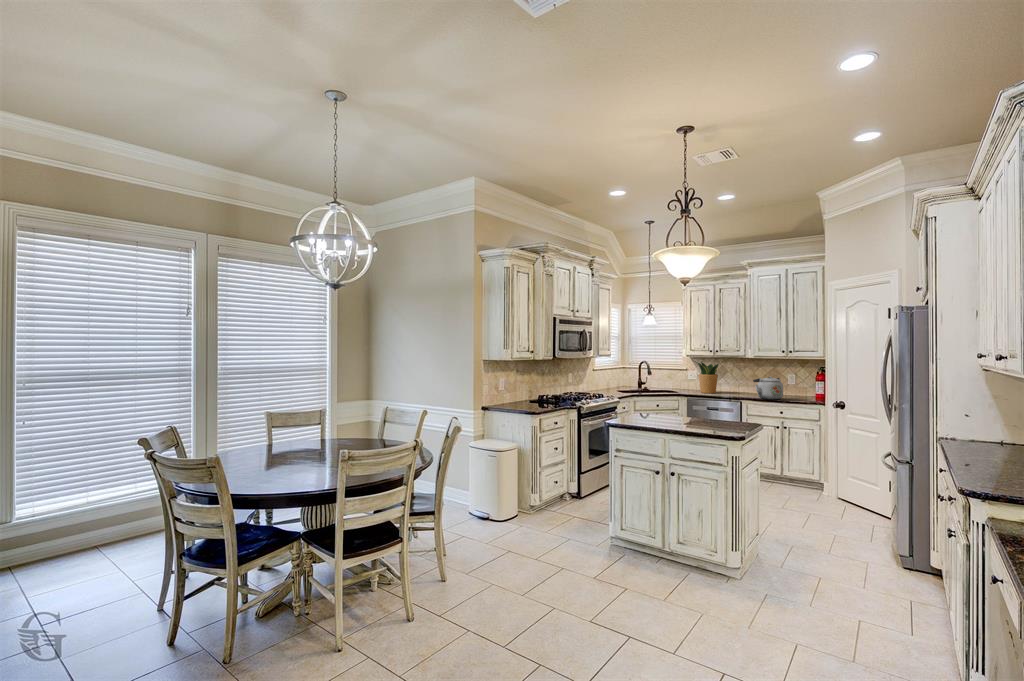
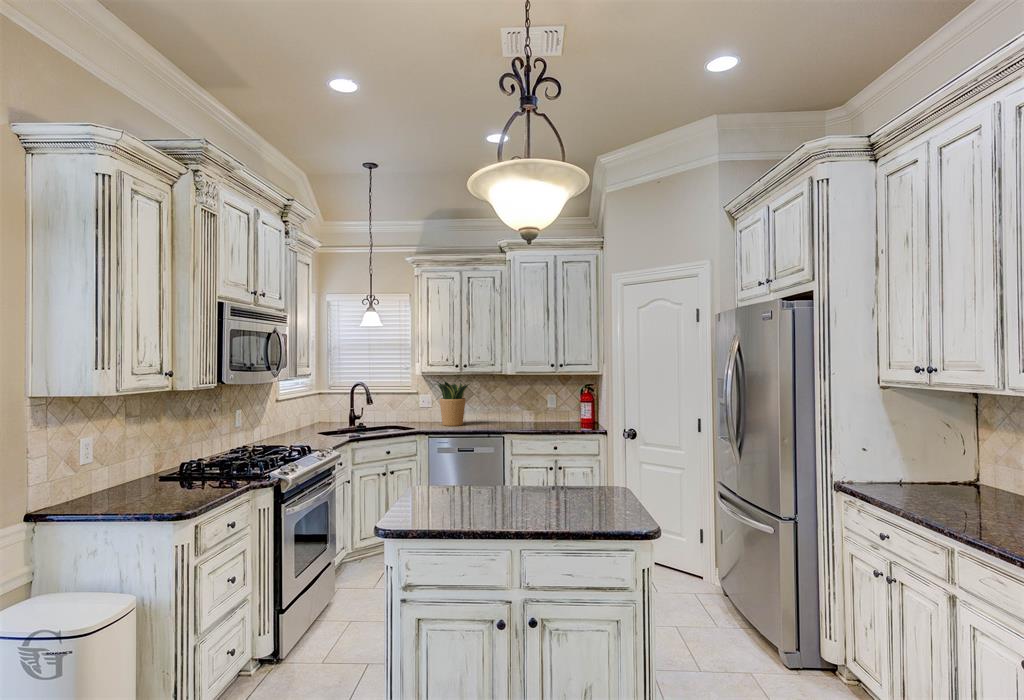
kettle: present [753,377,783,400] -> none [519,399,556,431]

